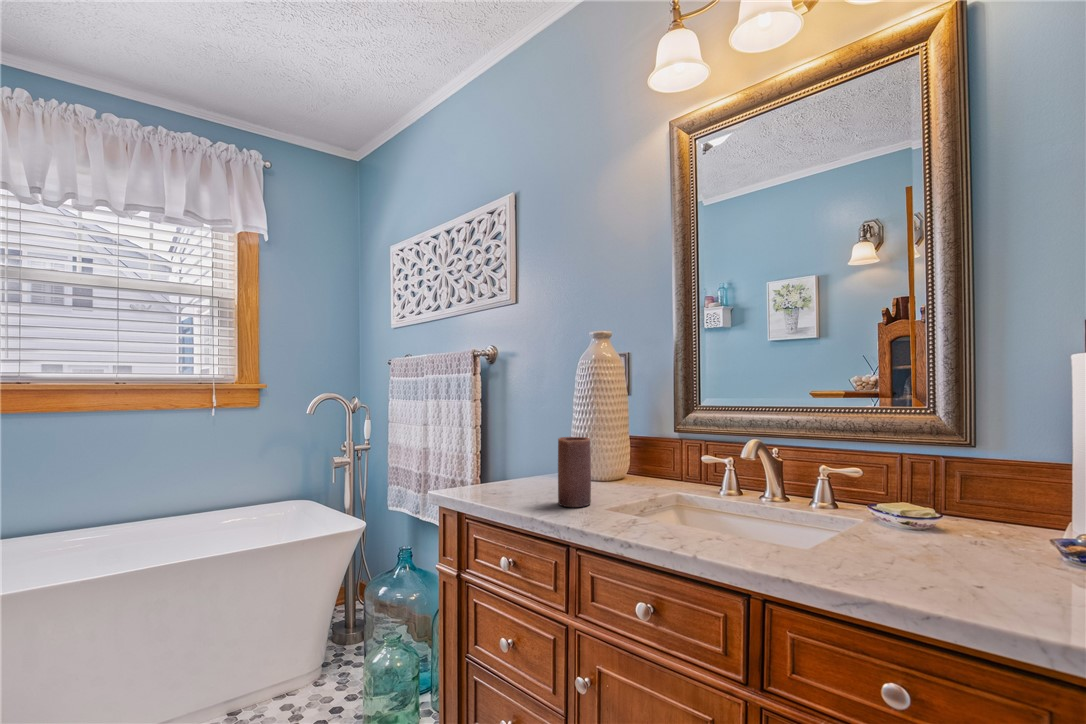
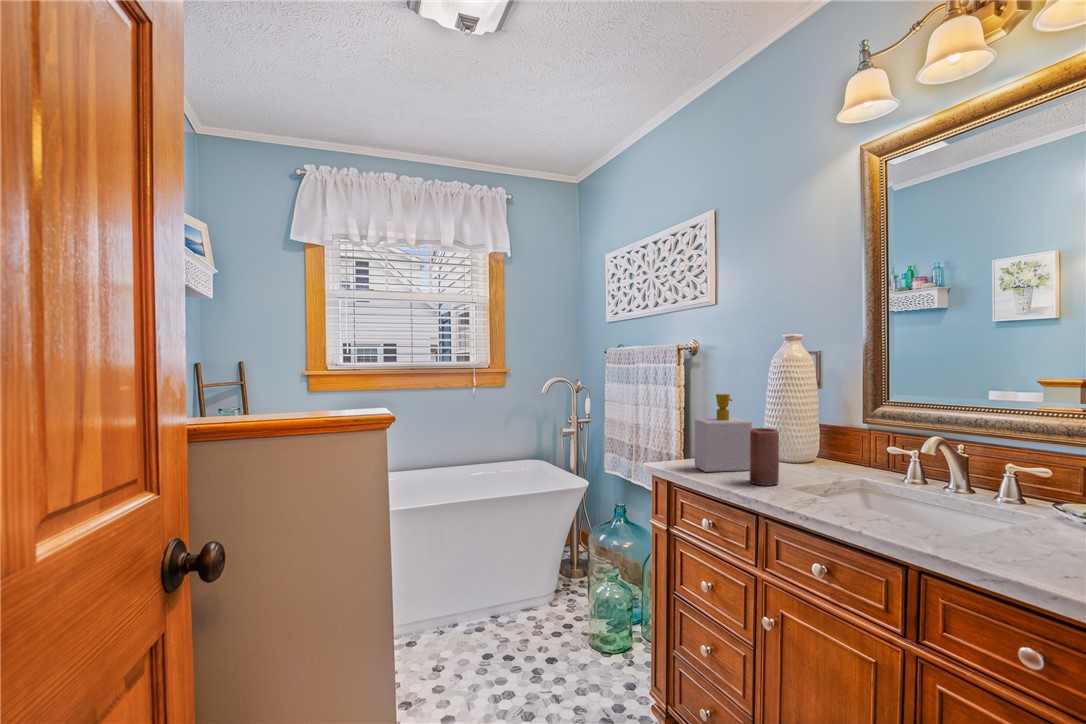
soap bottle: none [493,398,559,496] -> present [695,394,752,472]

